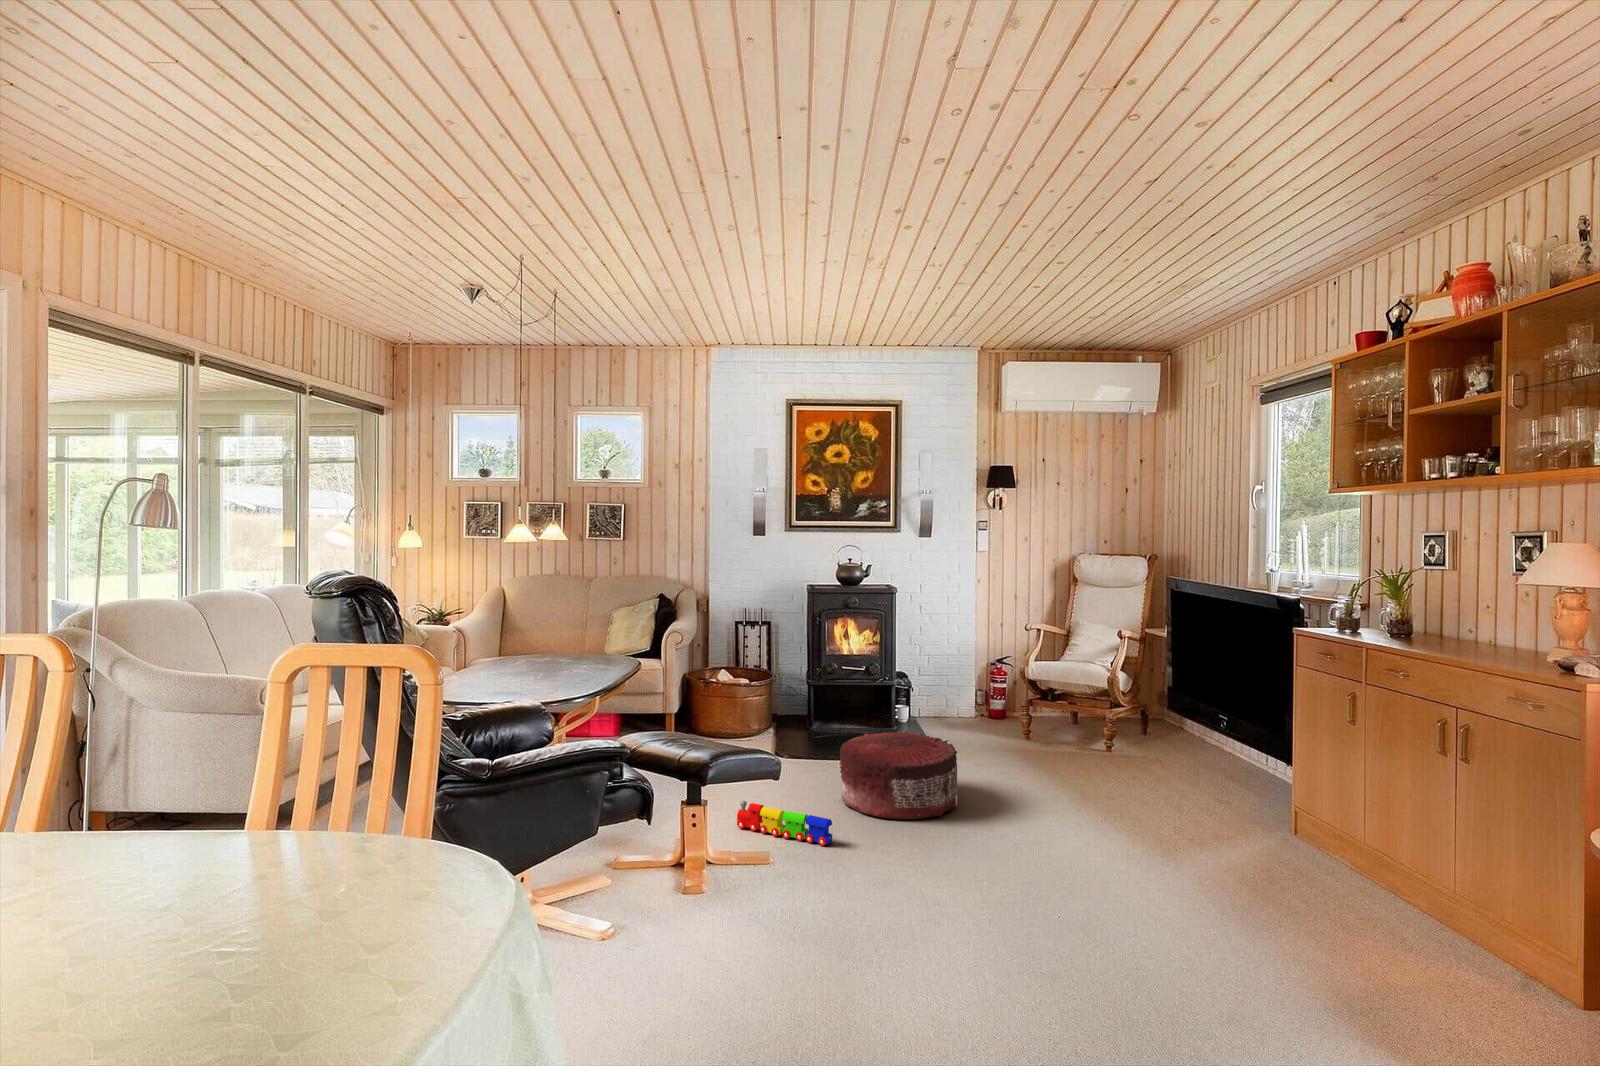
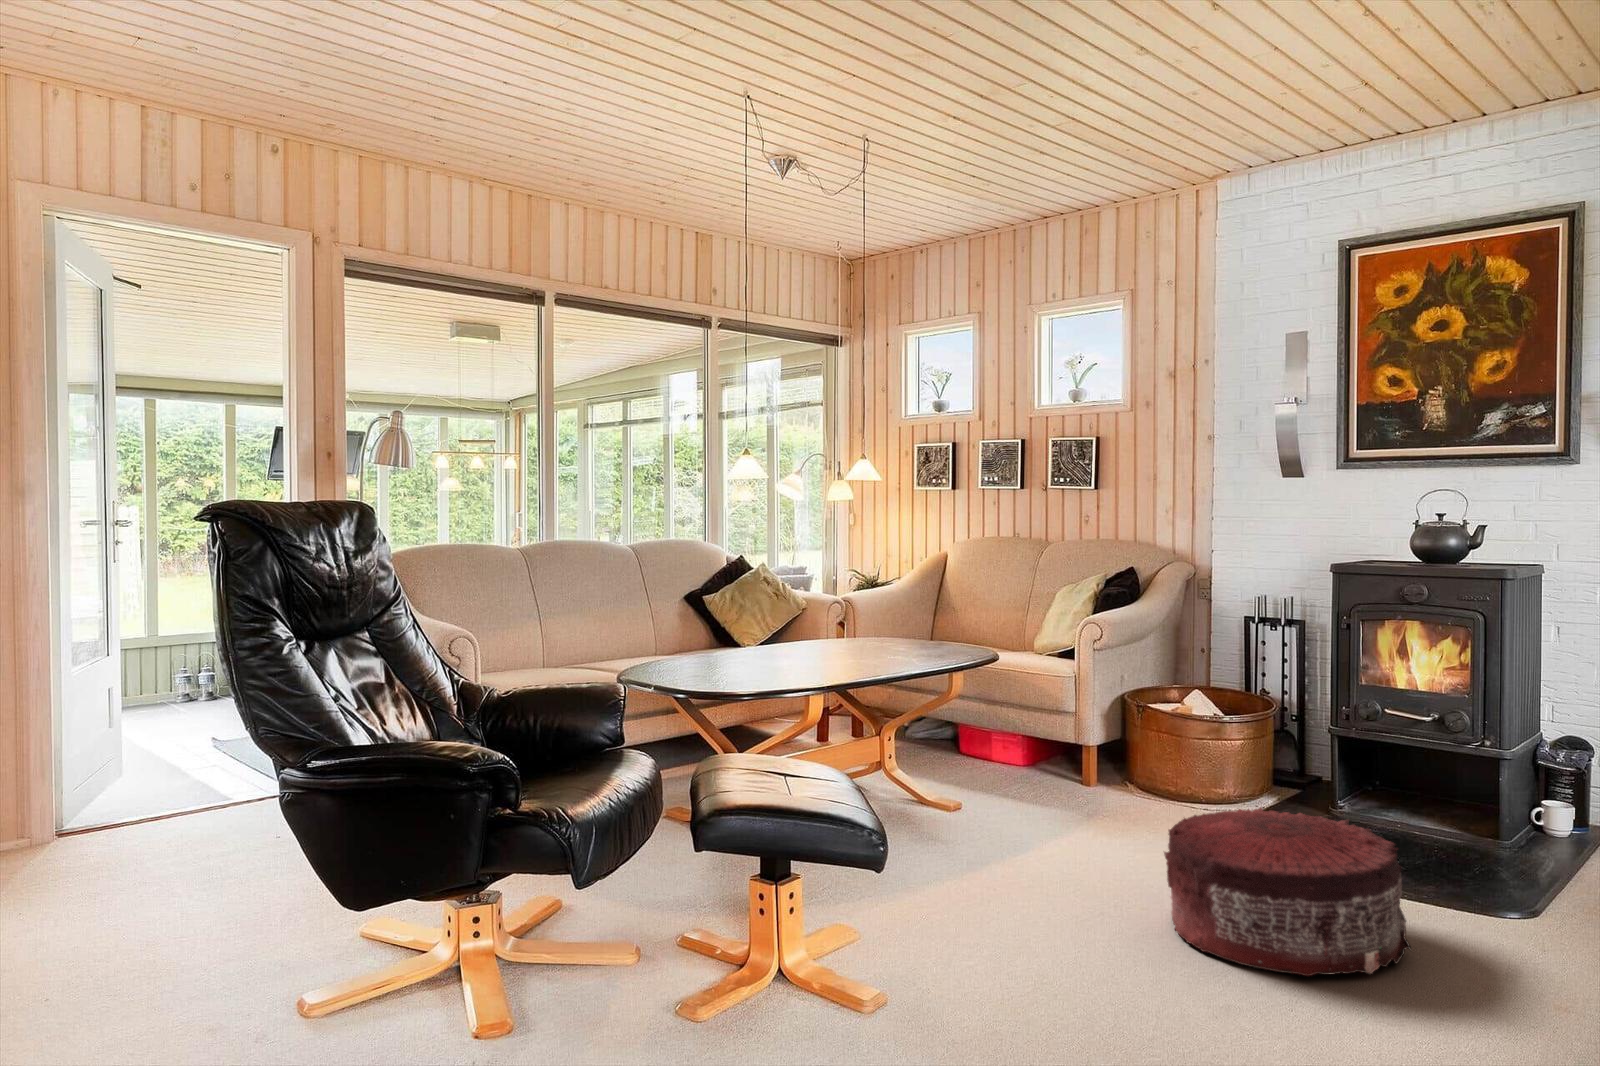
toy train: present [737,801,832,846] -> none [964,859,1056,953]

